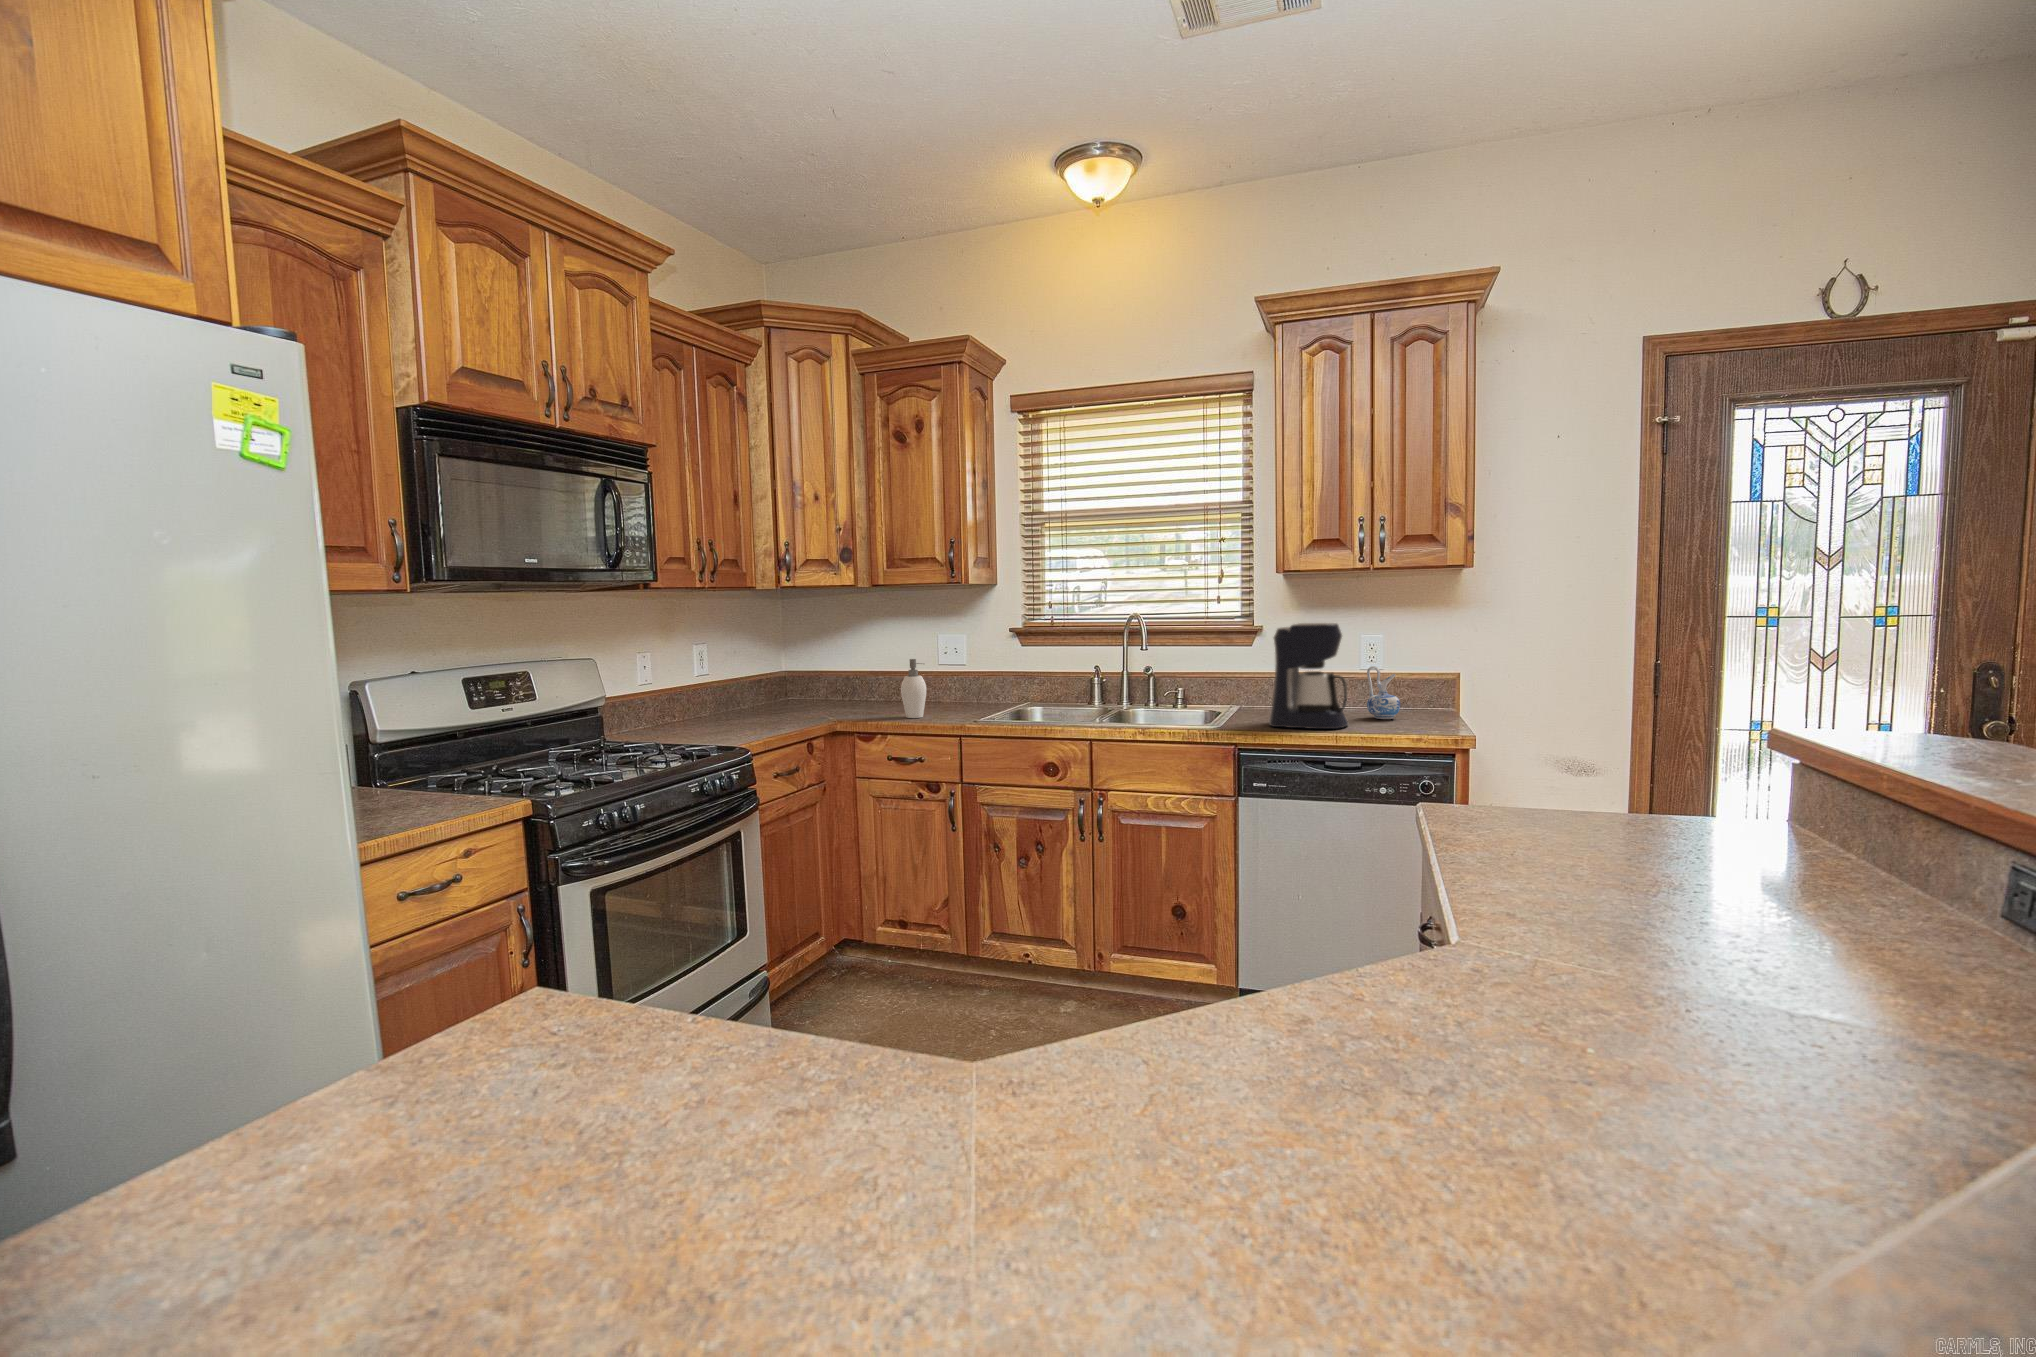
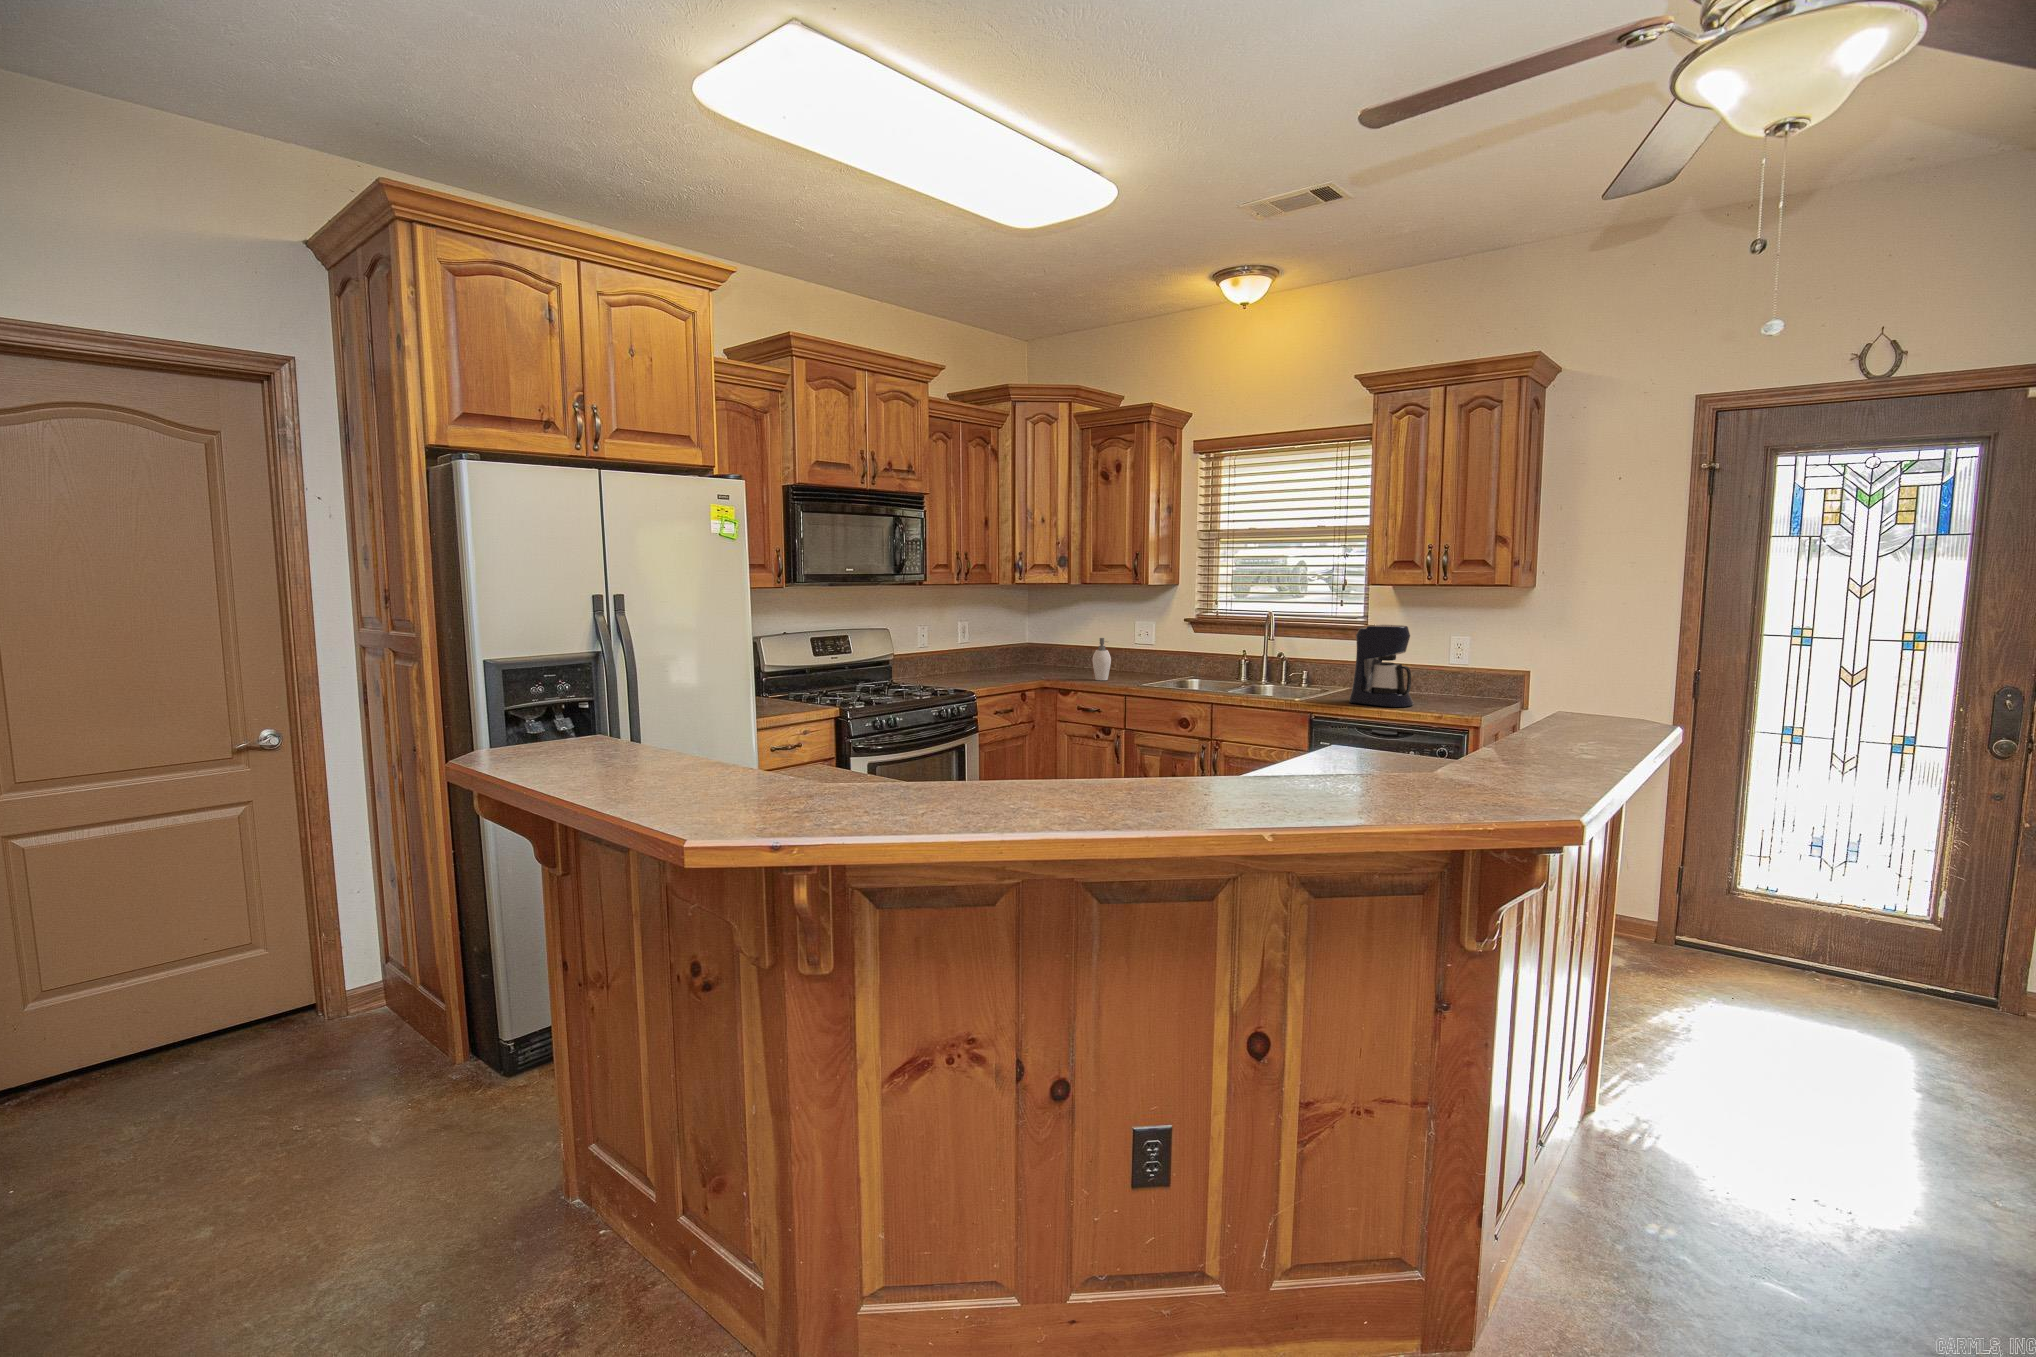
ceramic pitcher: present [1367,666,1400,719] -> none [1440,661,1467,704]

